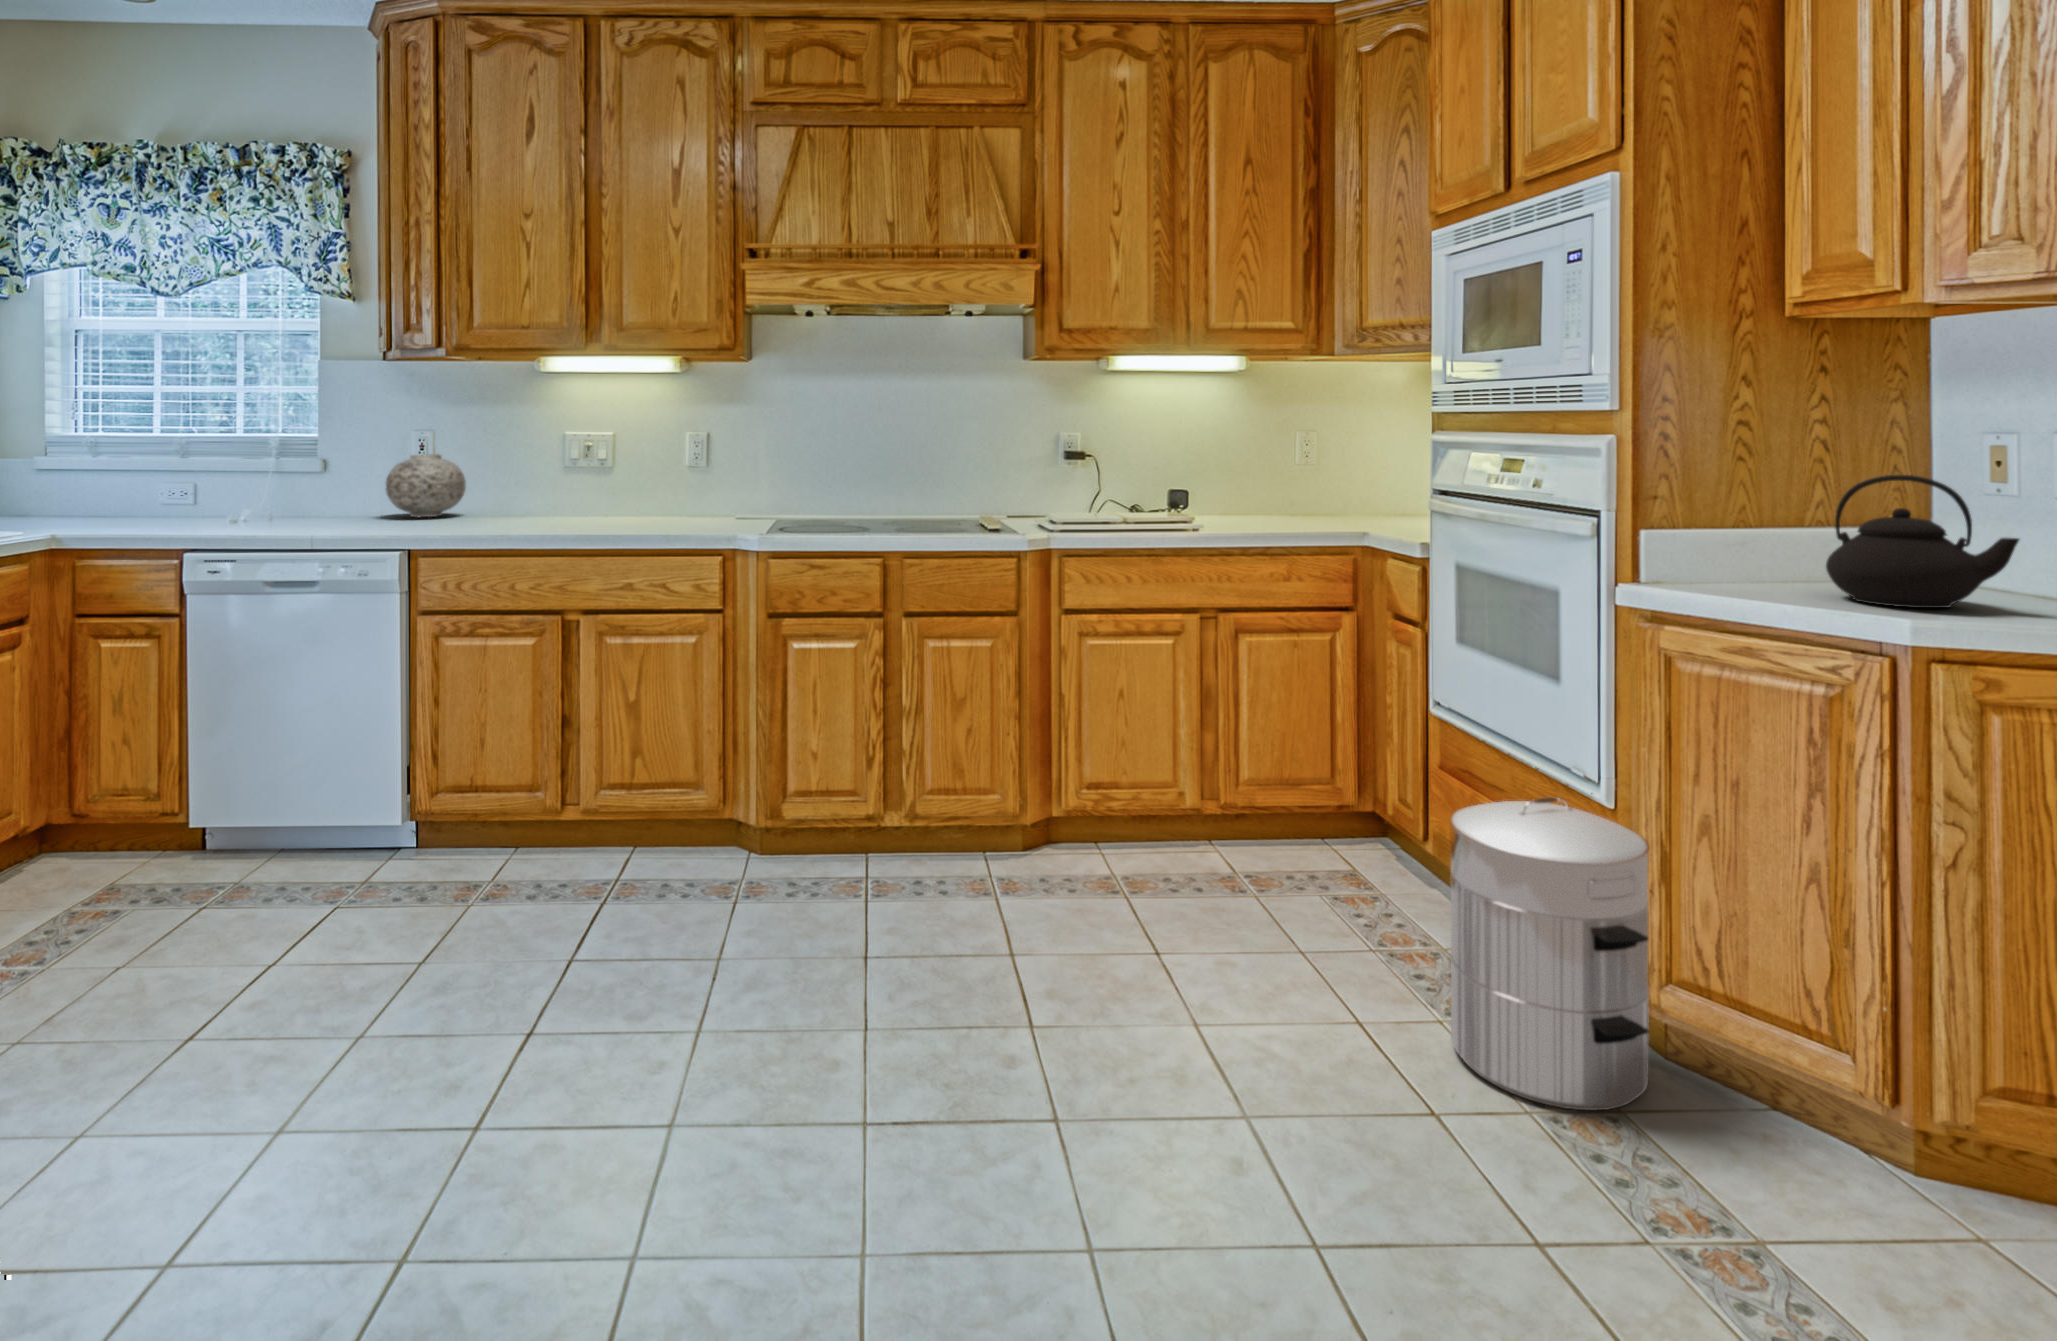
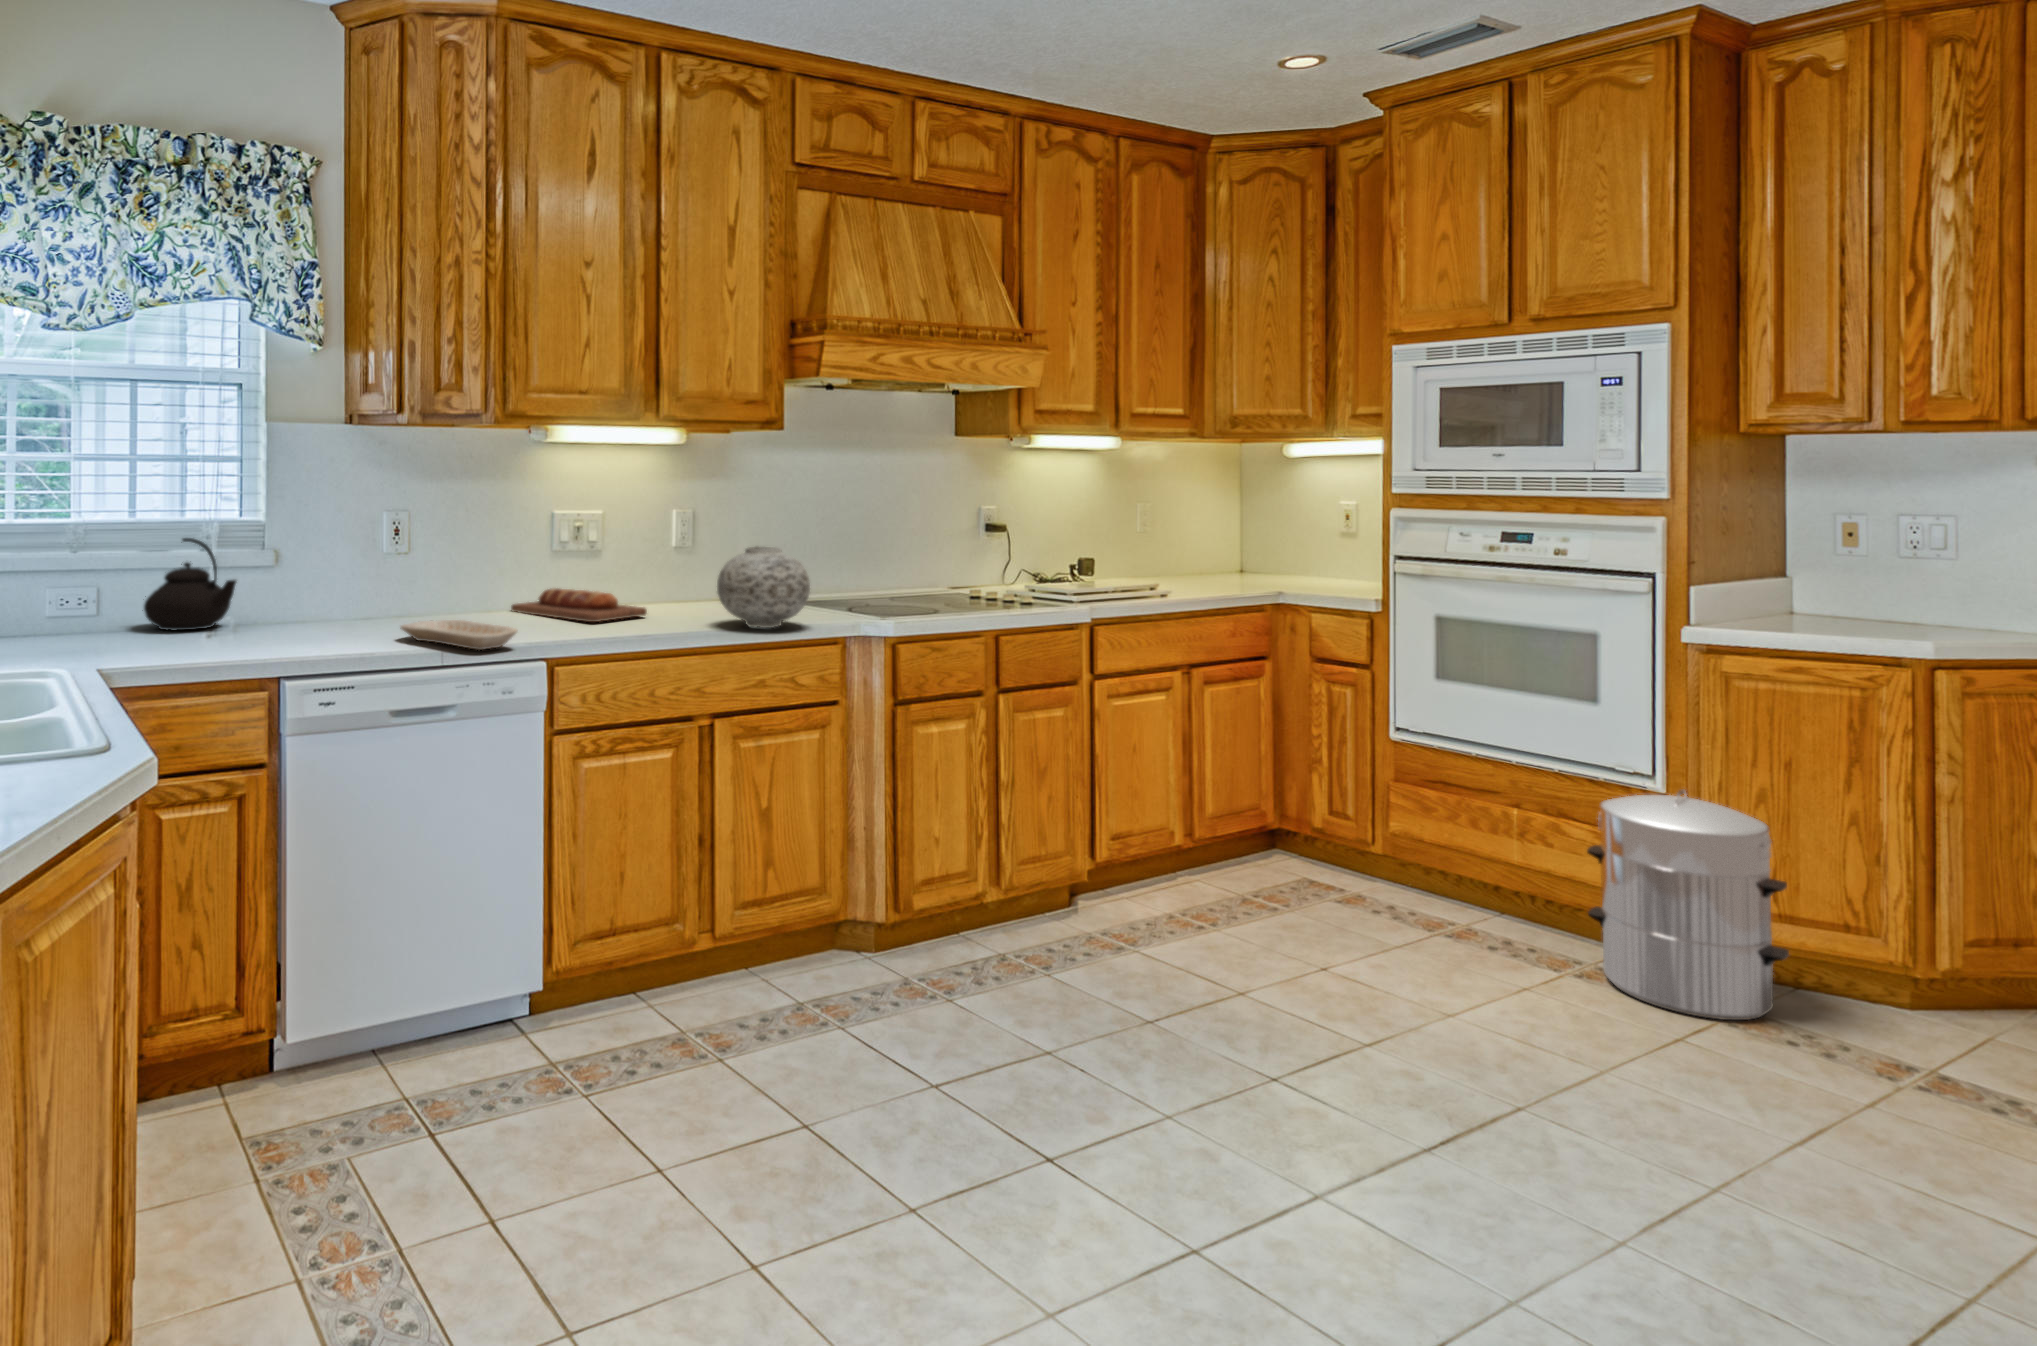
vase: present [386,454,466,517] -> present [717,546,810,628]
teapot: present [1826,475,2019,608] -> present [144,538,236,630]
bread loaf: none [520,499,589,525] -> present [511,588,647,622]
tray: none [328,515,389,535] -> present [400,620,517,650]

